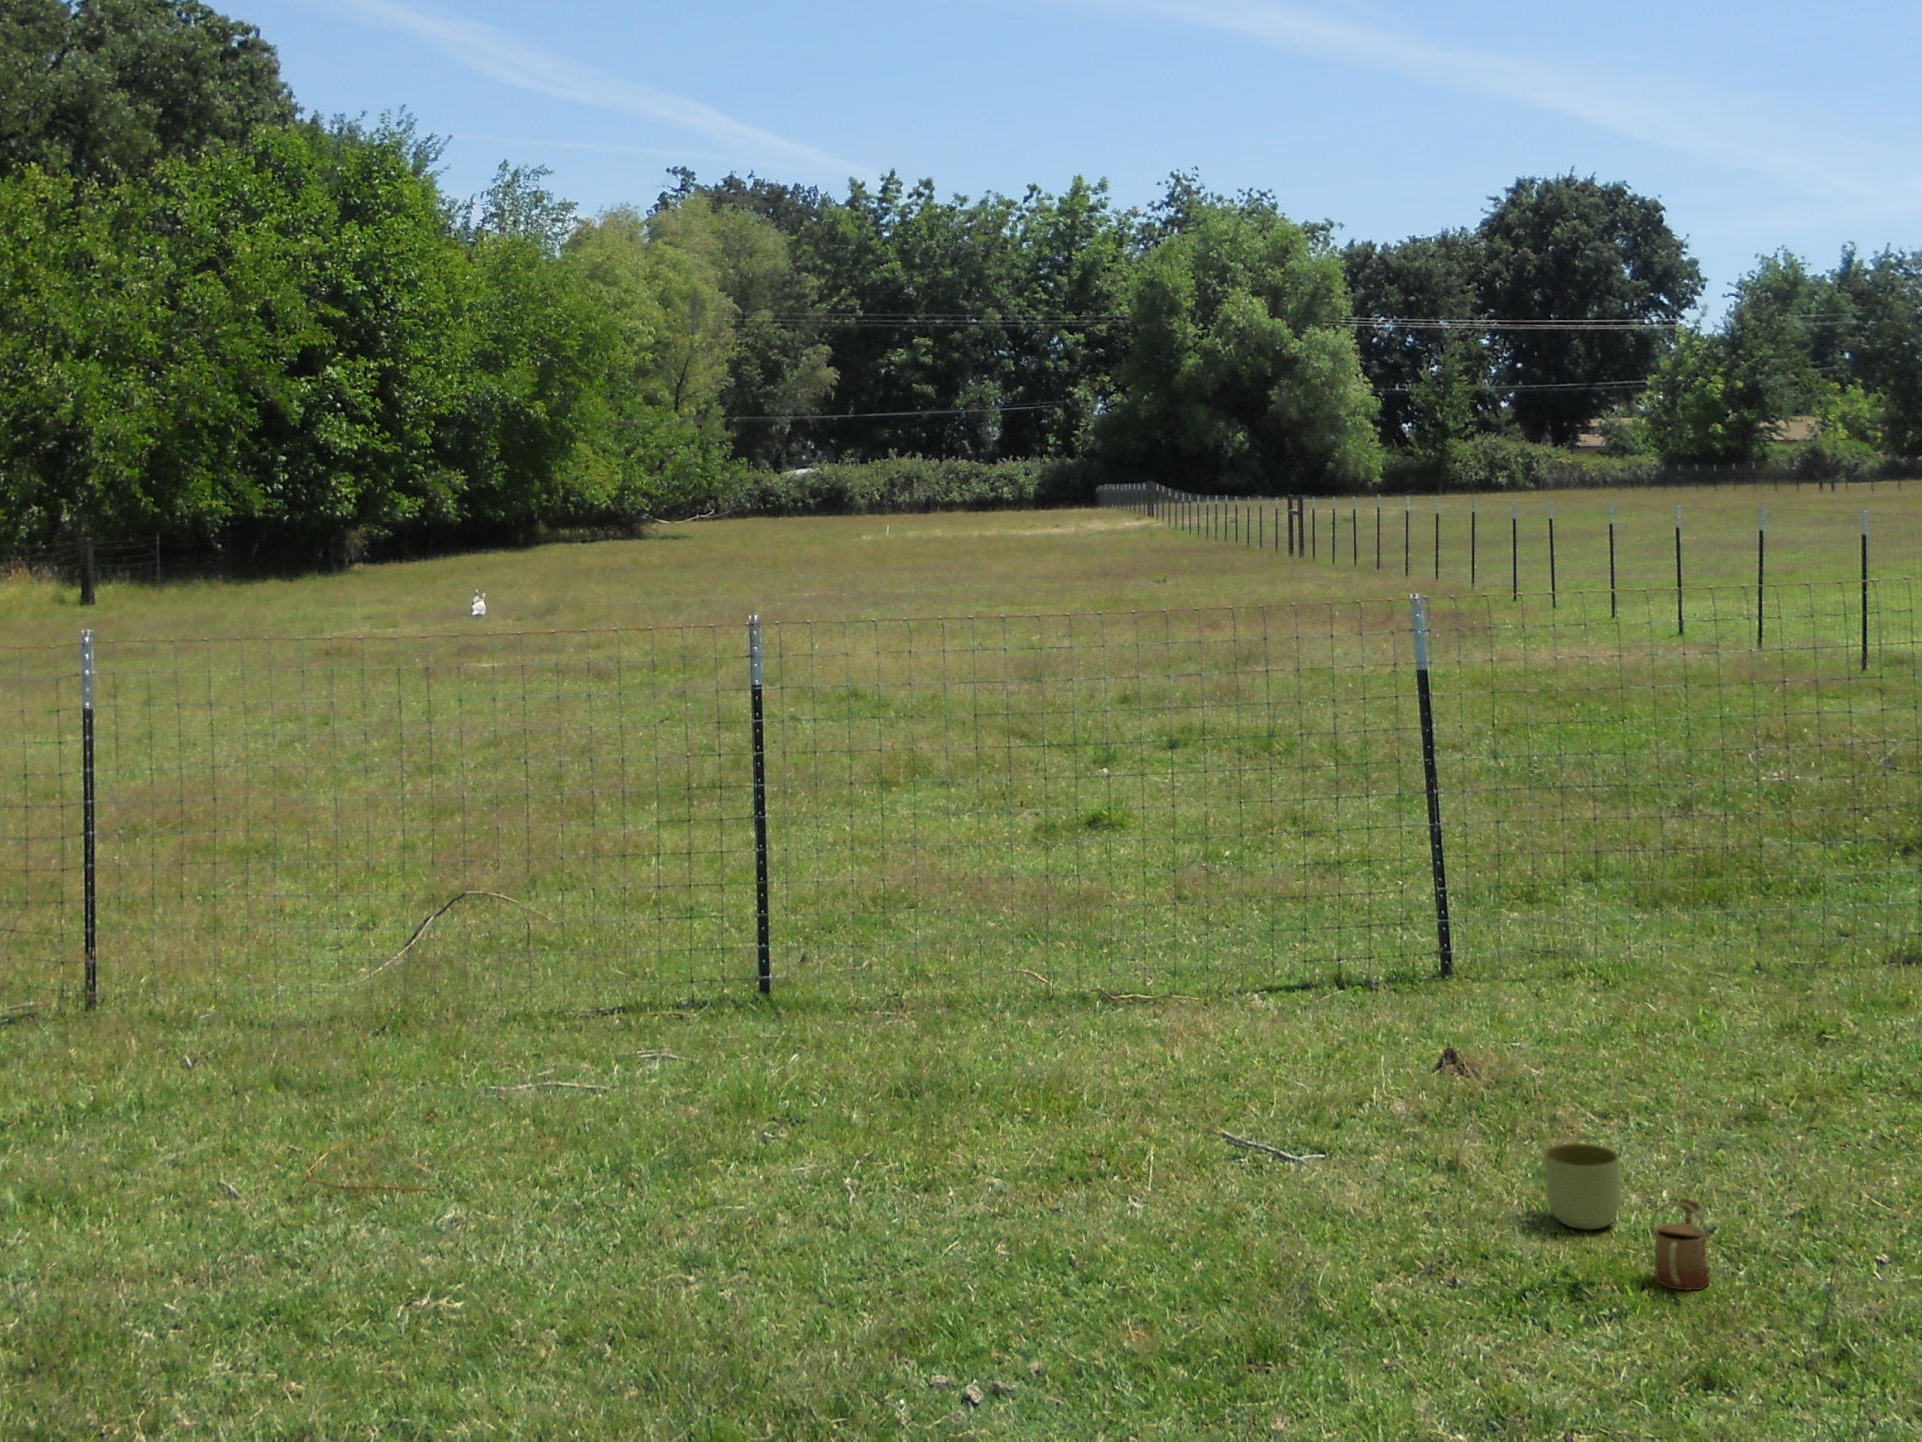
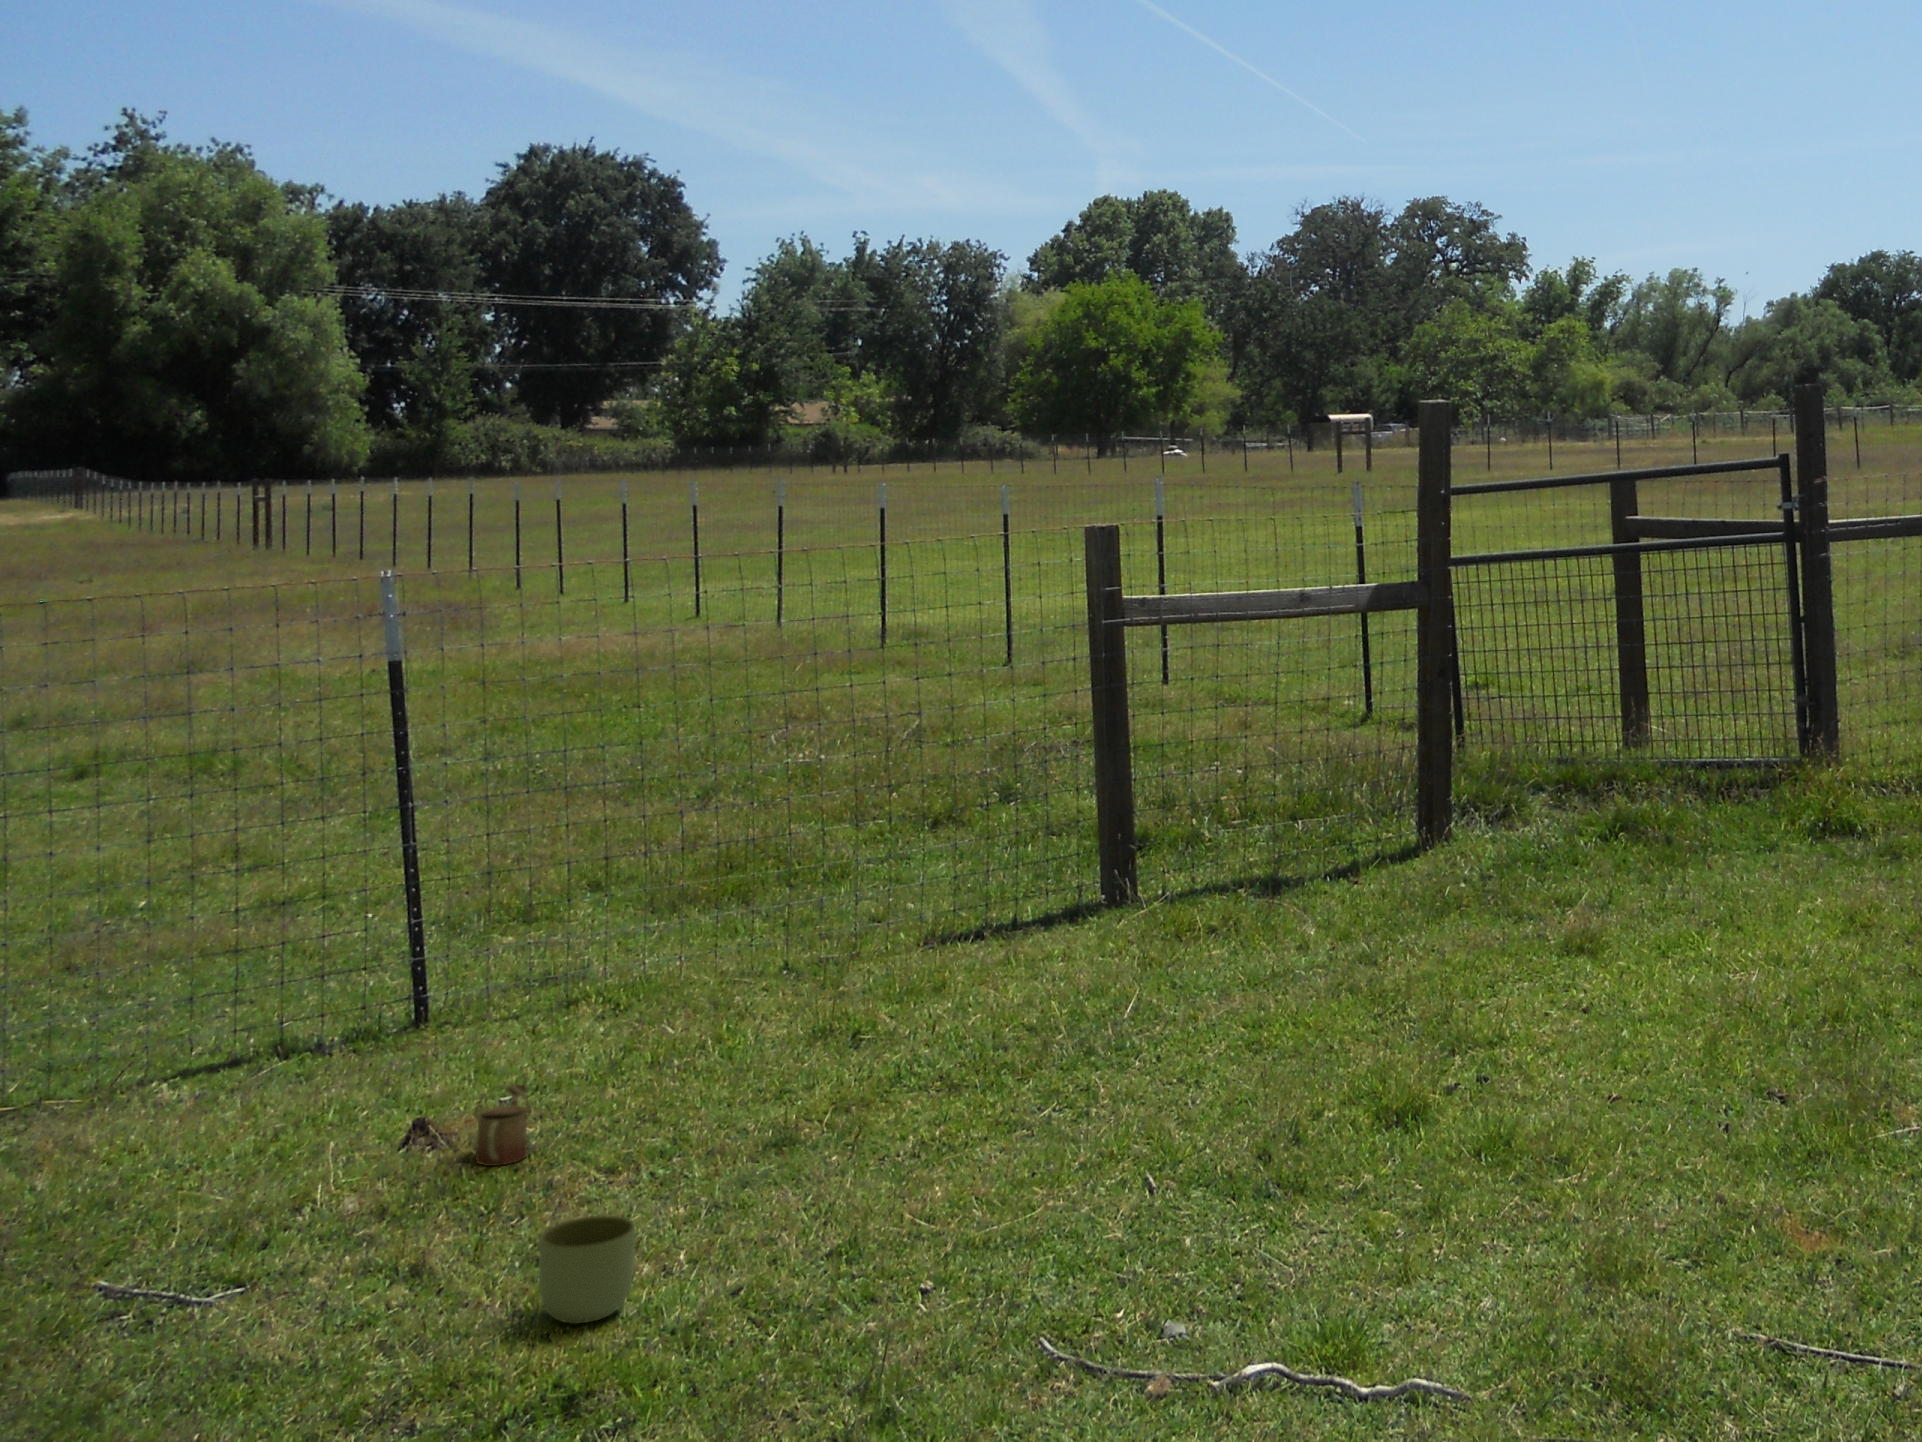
watering can: present [1650,1200,1709,1291] -> present [474,1084,531,1166]

